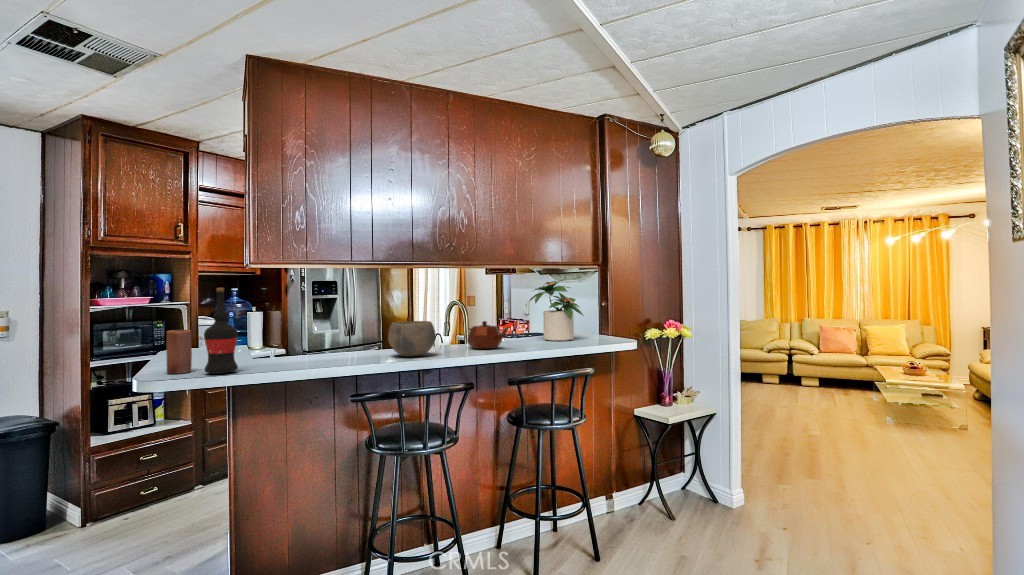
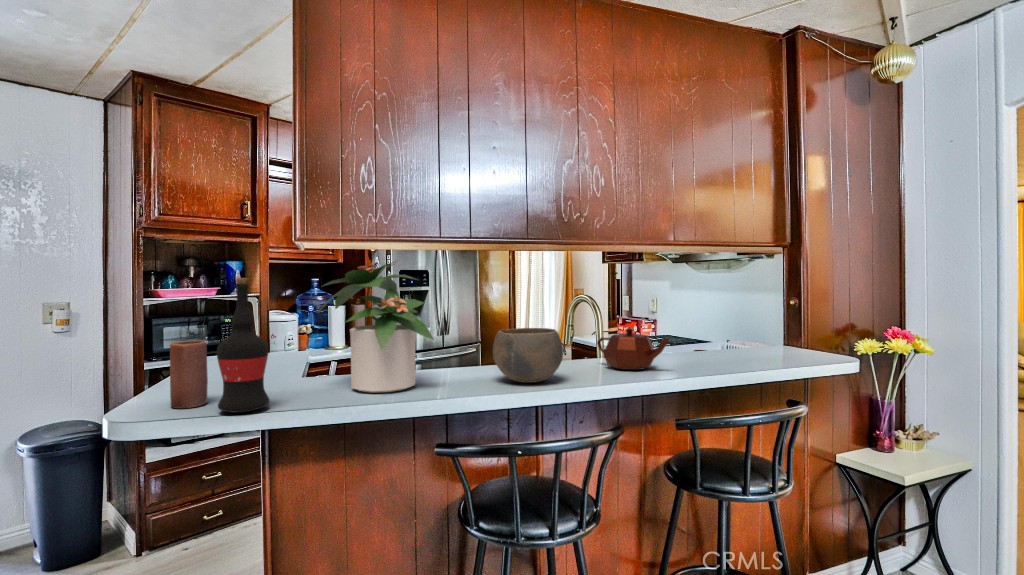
potted plant: present [529,280,584,341] -> present [322,261,433,393]

